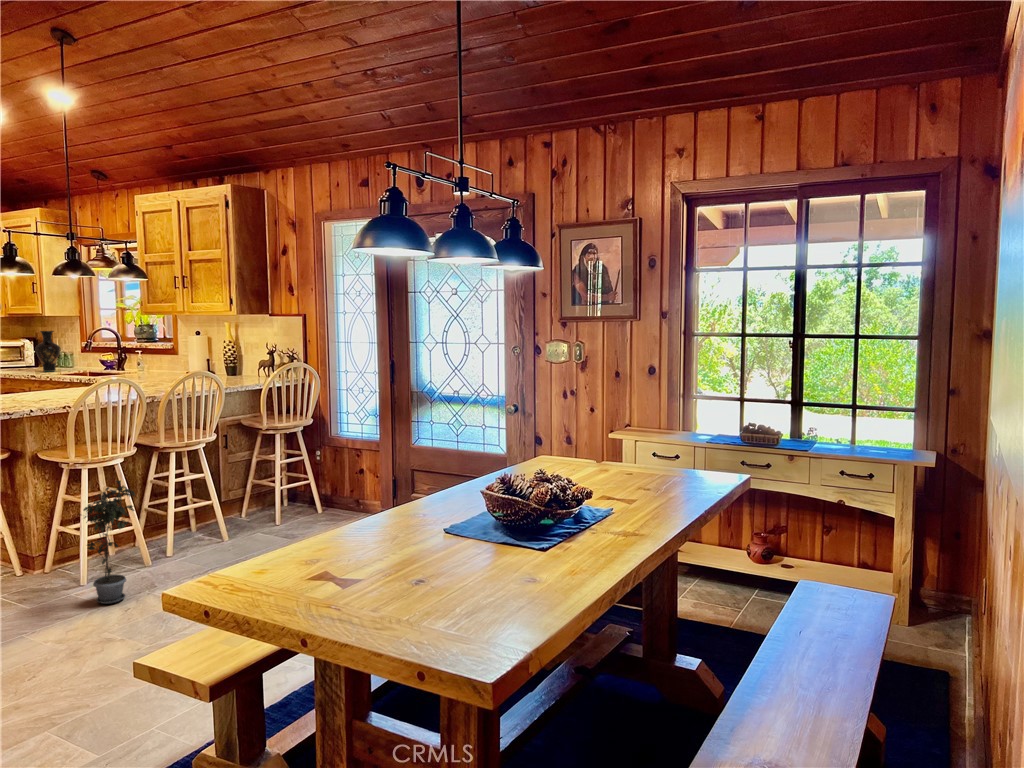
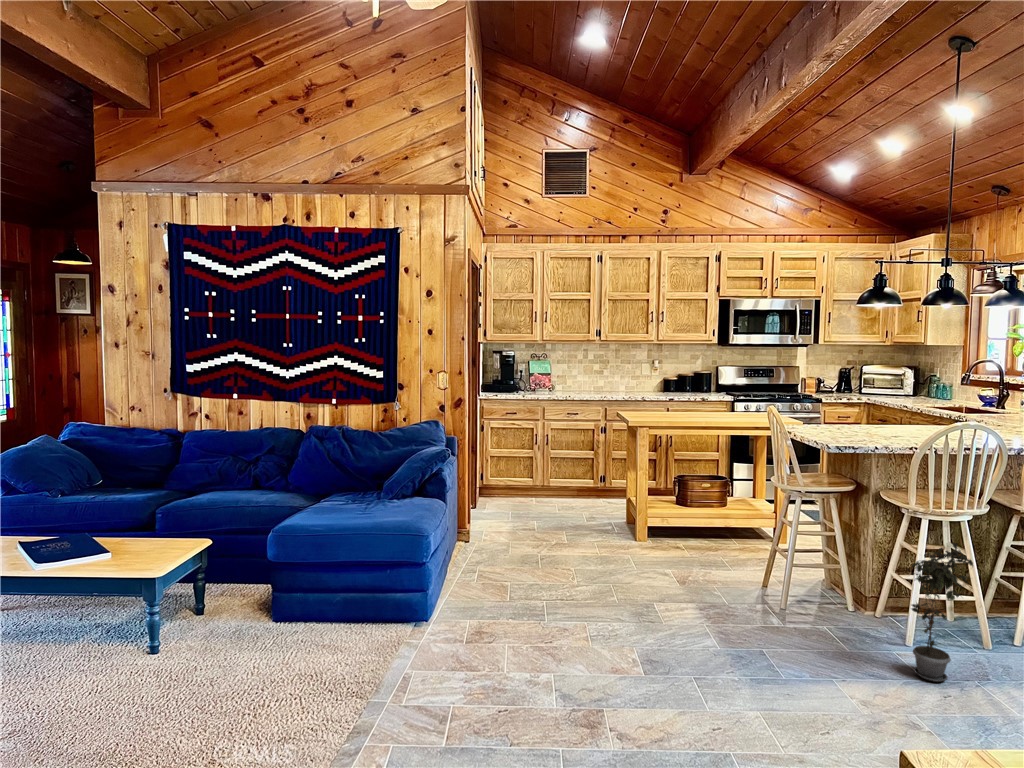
vase: present [36,331,60,372] -> none [912,360,937,403]

